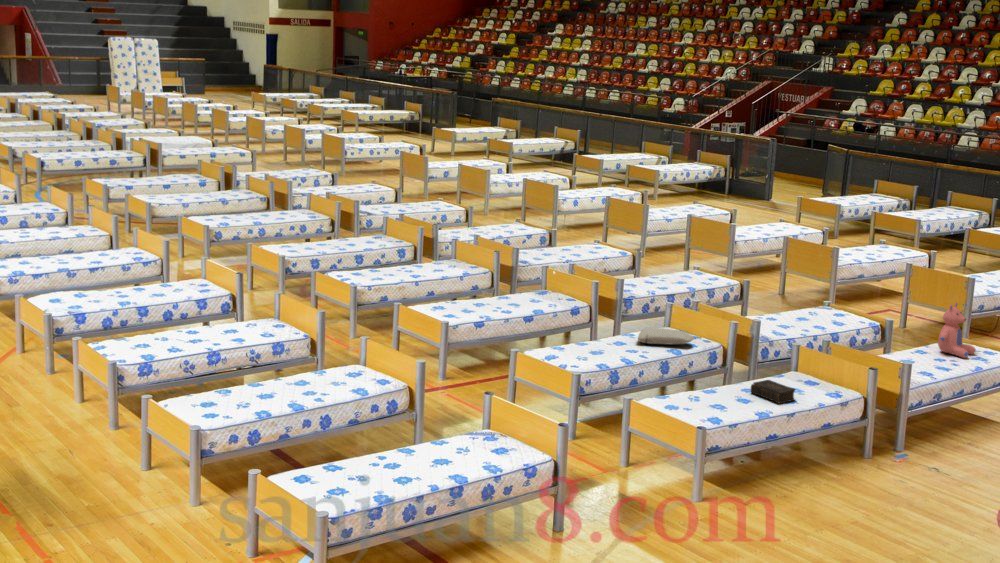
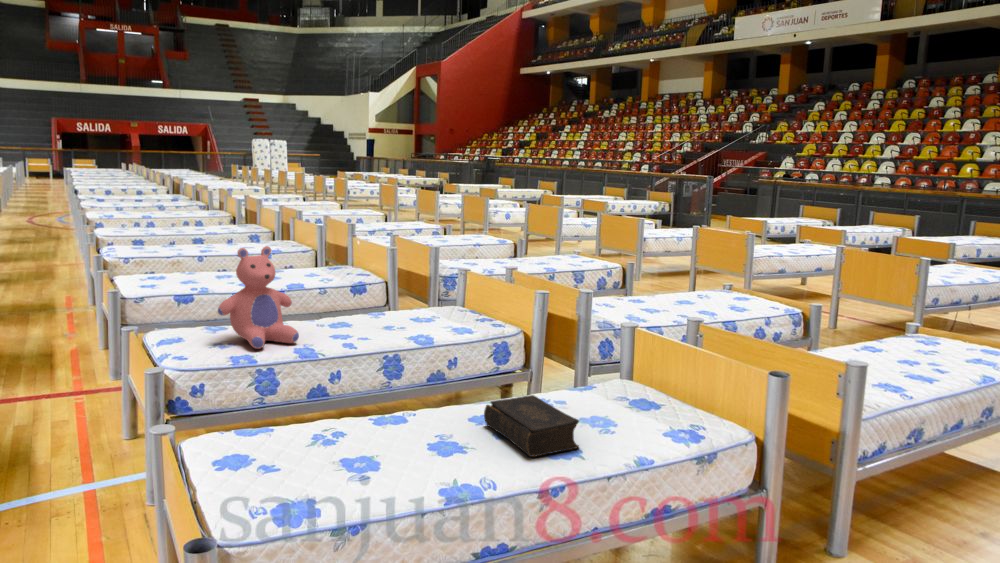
teddy bear: present [938,303,976,358] -> present [218,246,299,349]
pillow: present [638,327,694,344] -> none [375,301,471,328]

